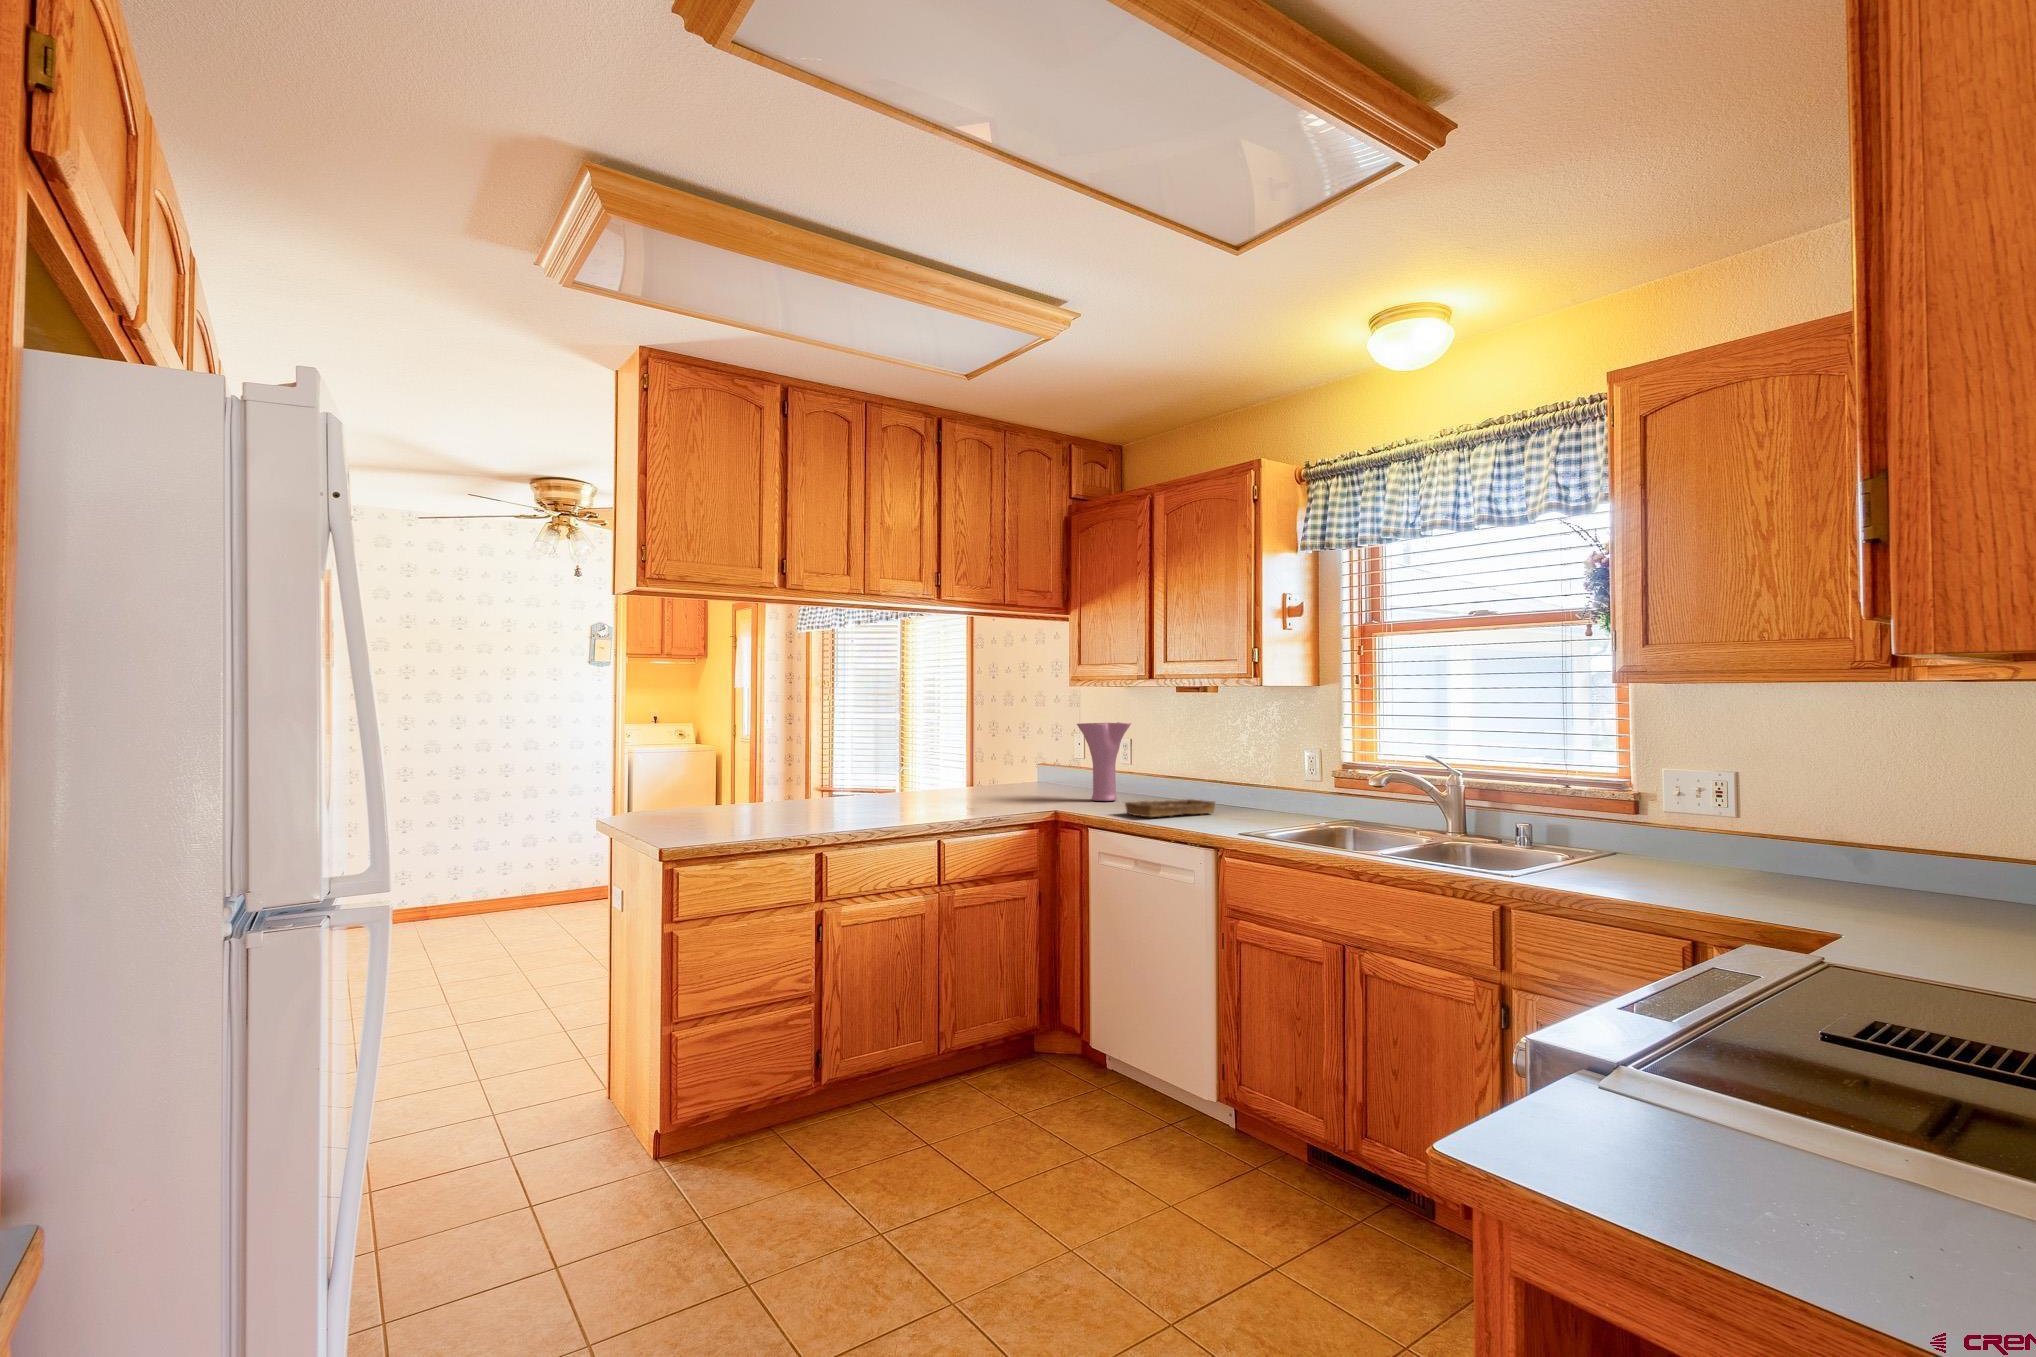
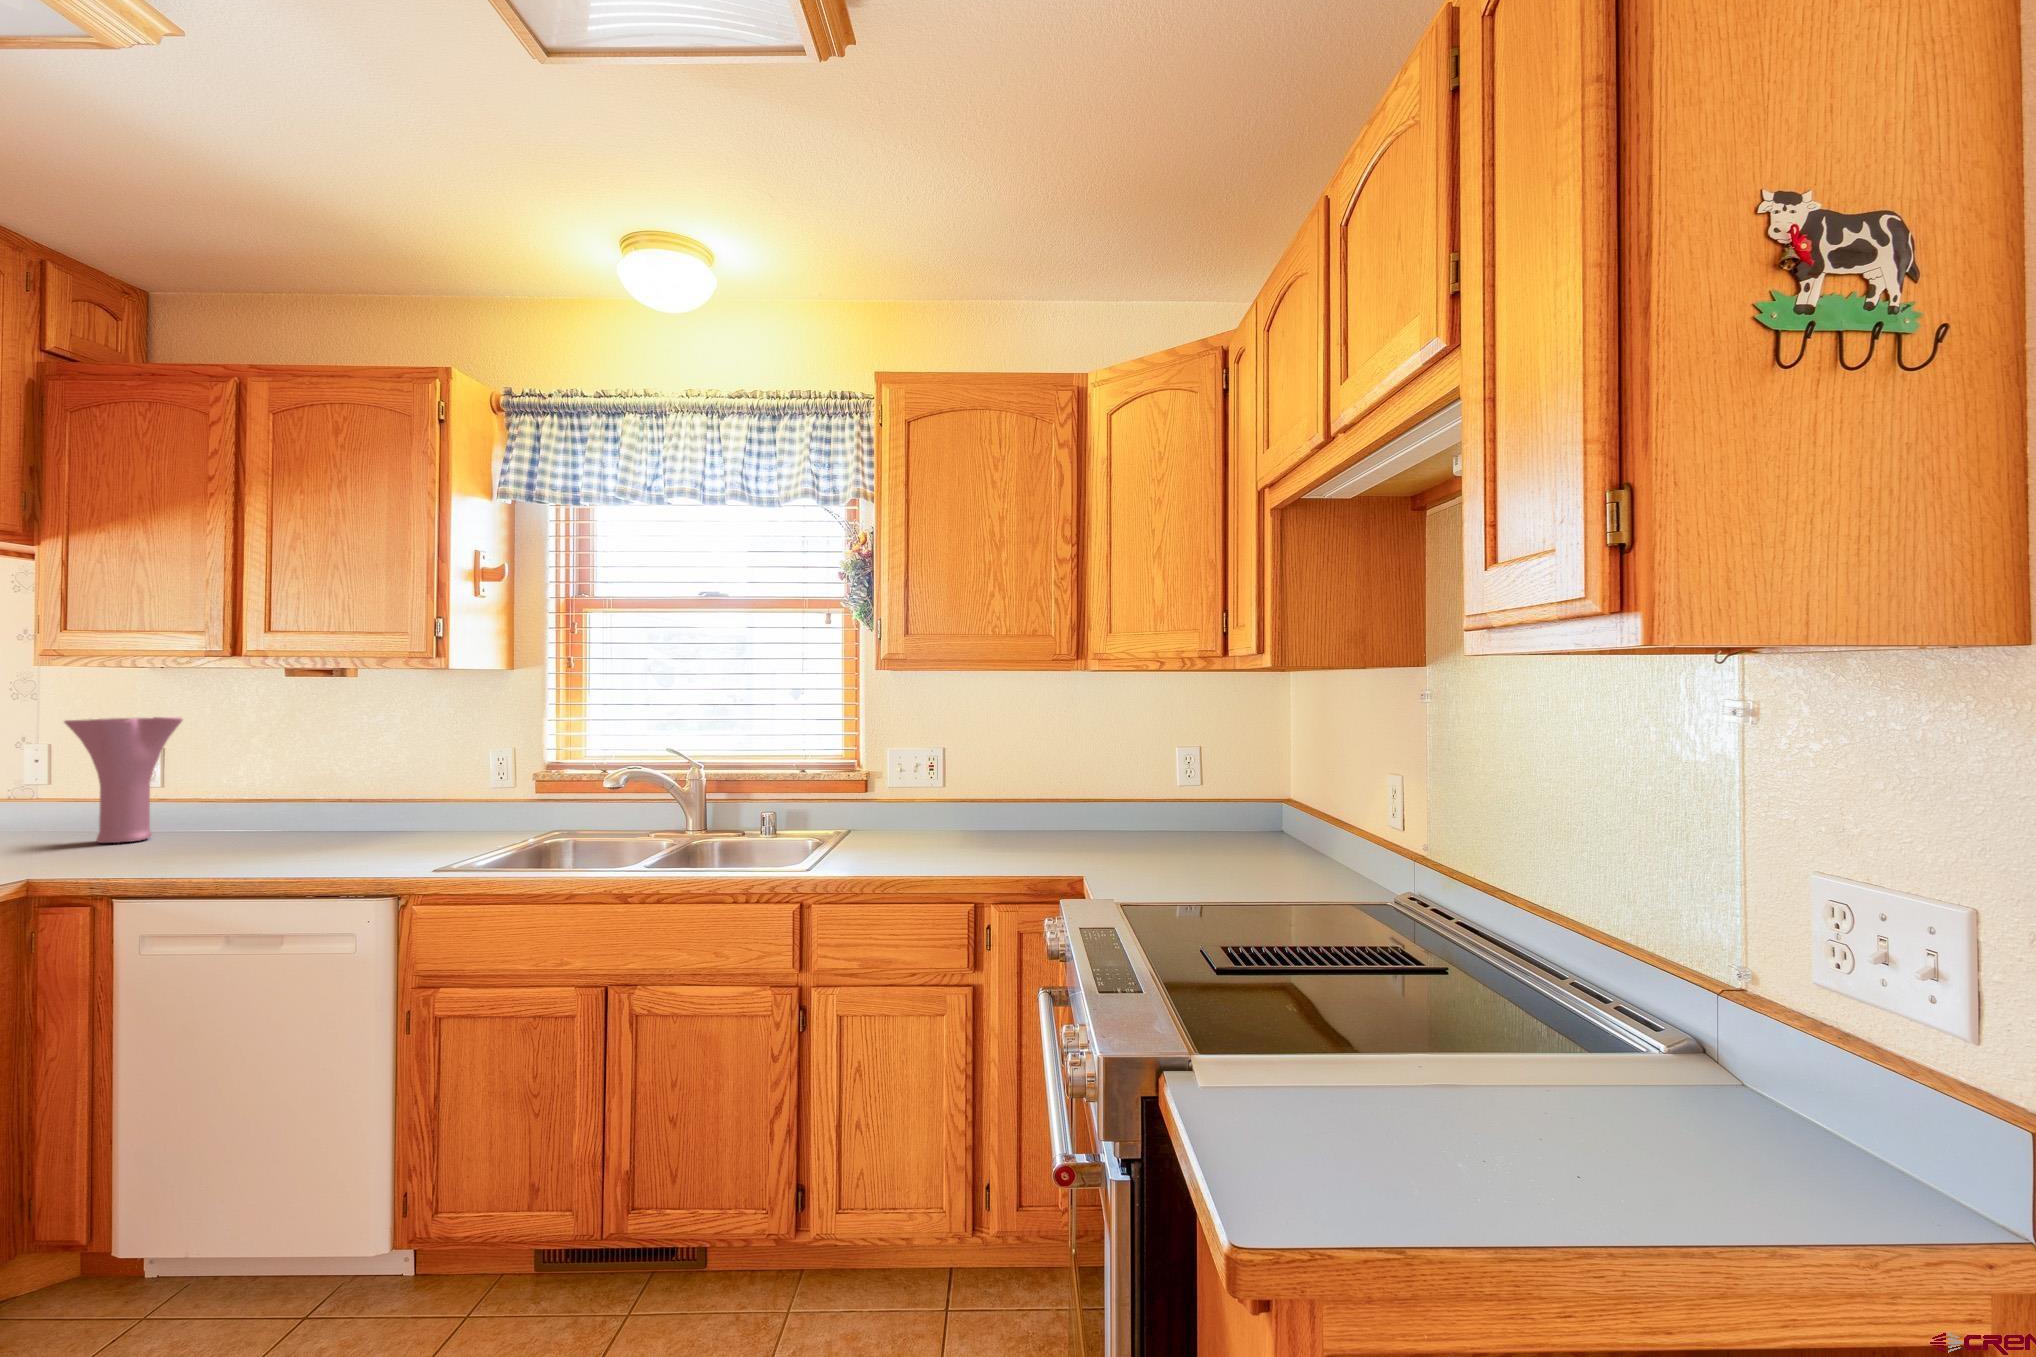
tray: present [1125,799,1215,817] -> none [181,823,362,860]

